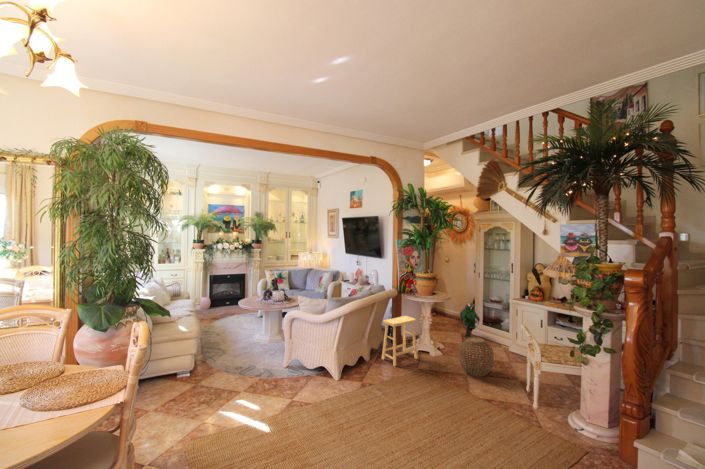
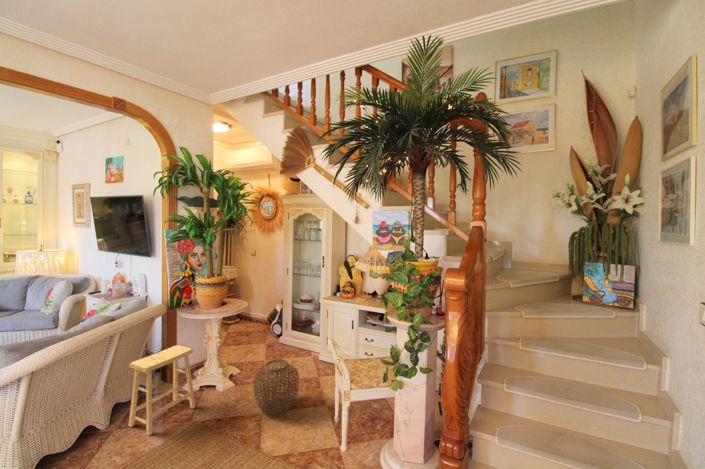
decorative plant: present [461,303,480,338] -> none [265,306,290,350]

